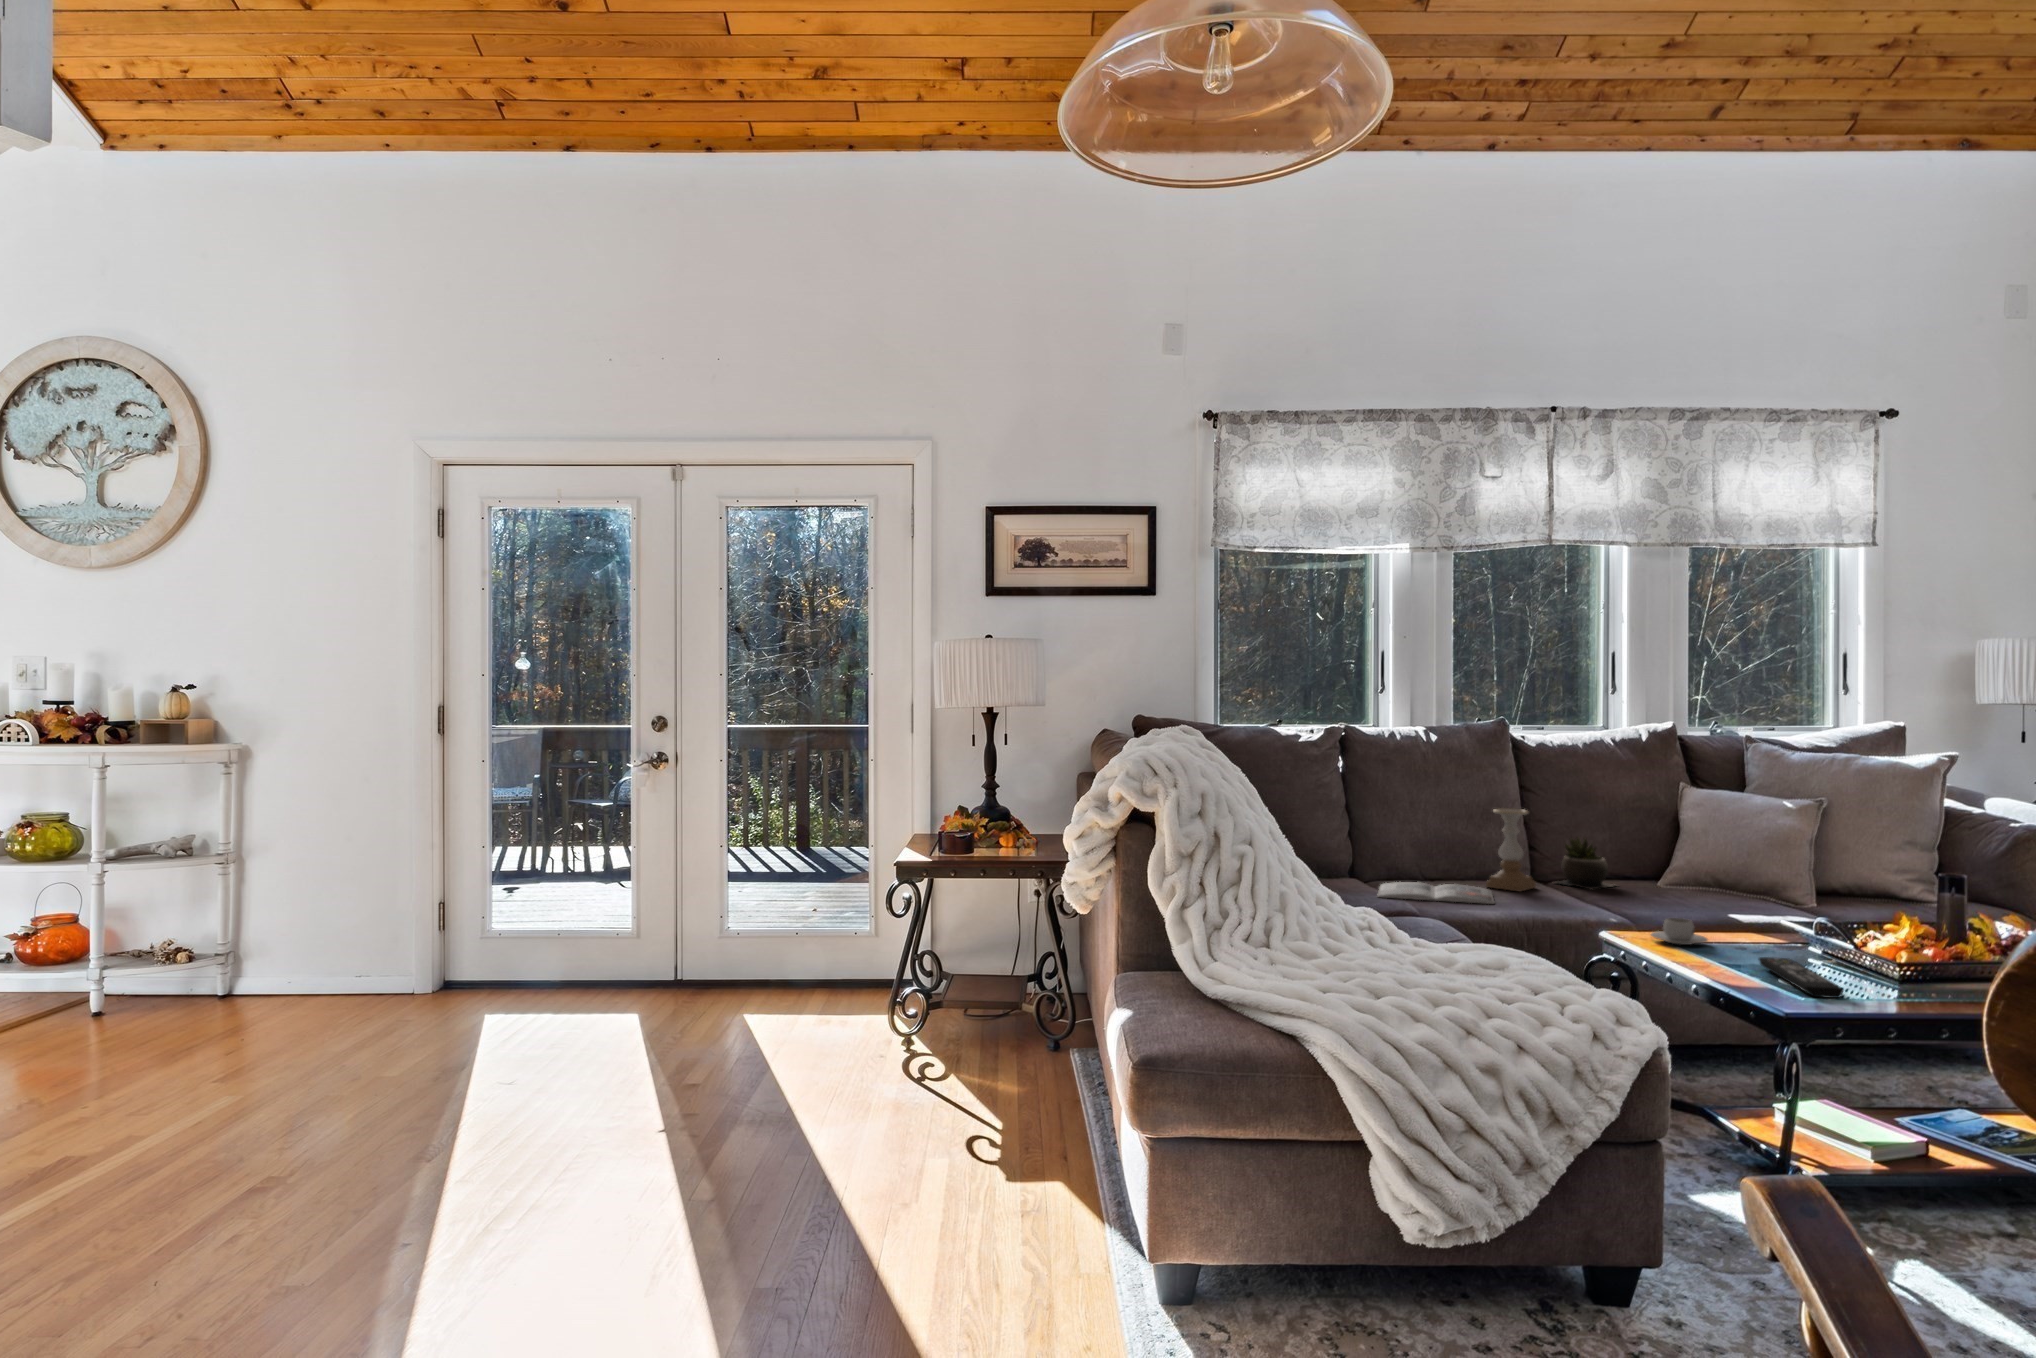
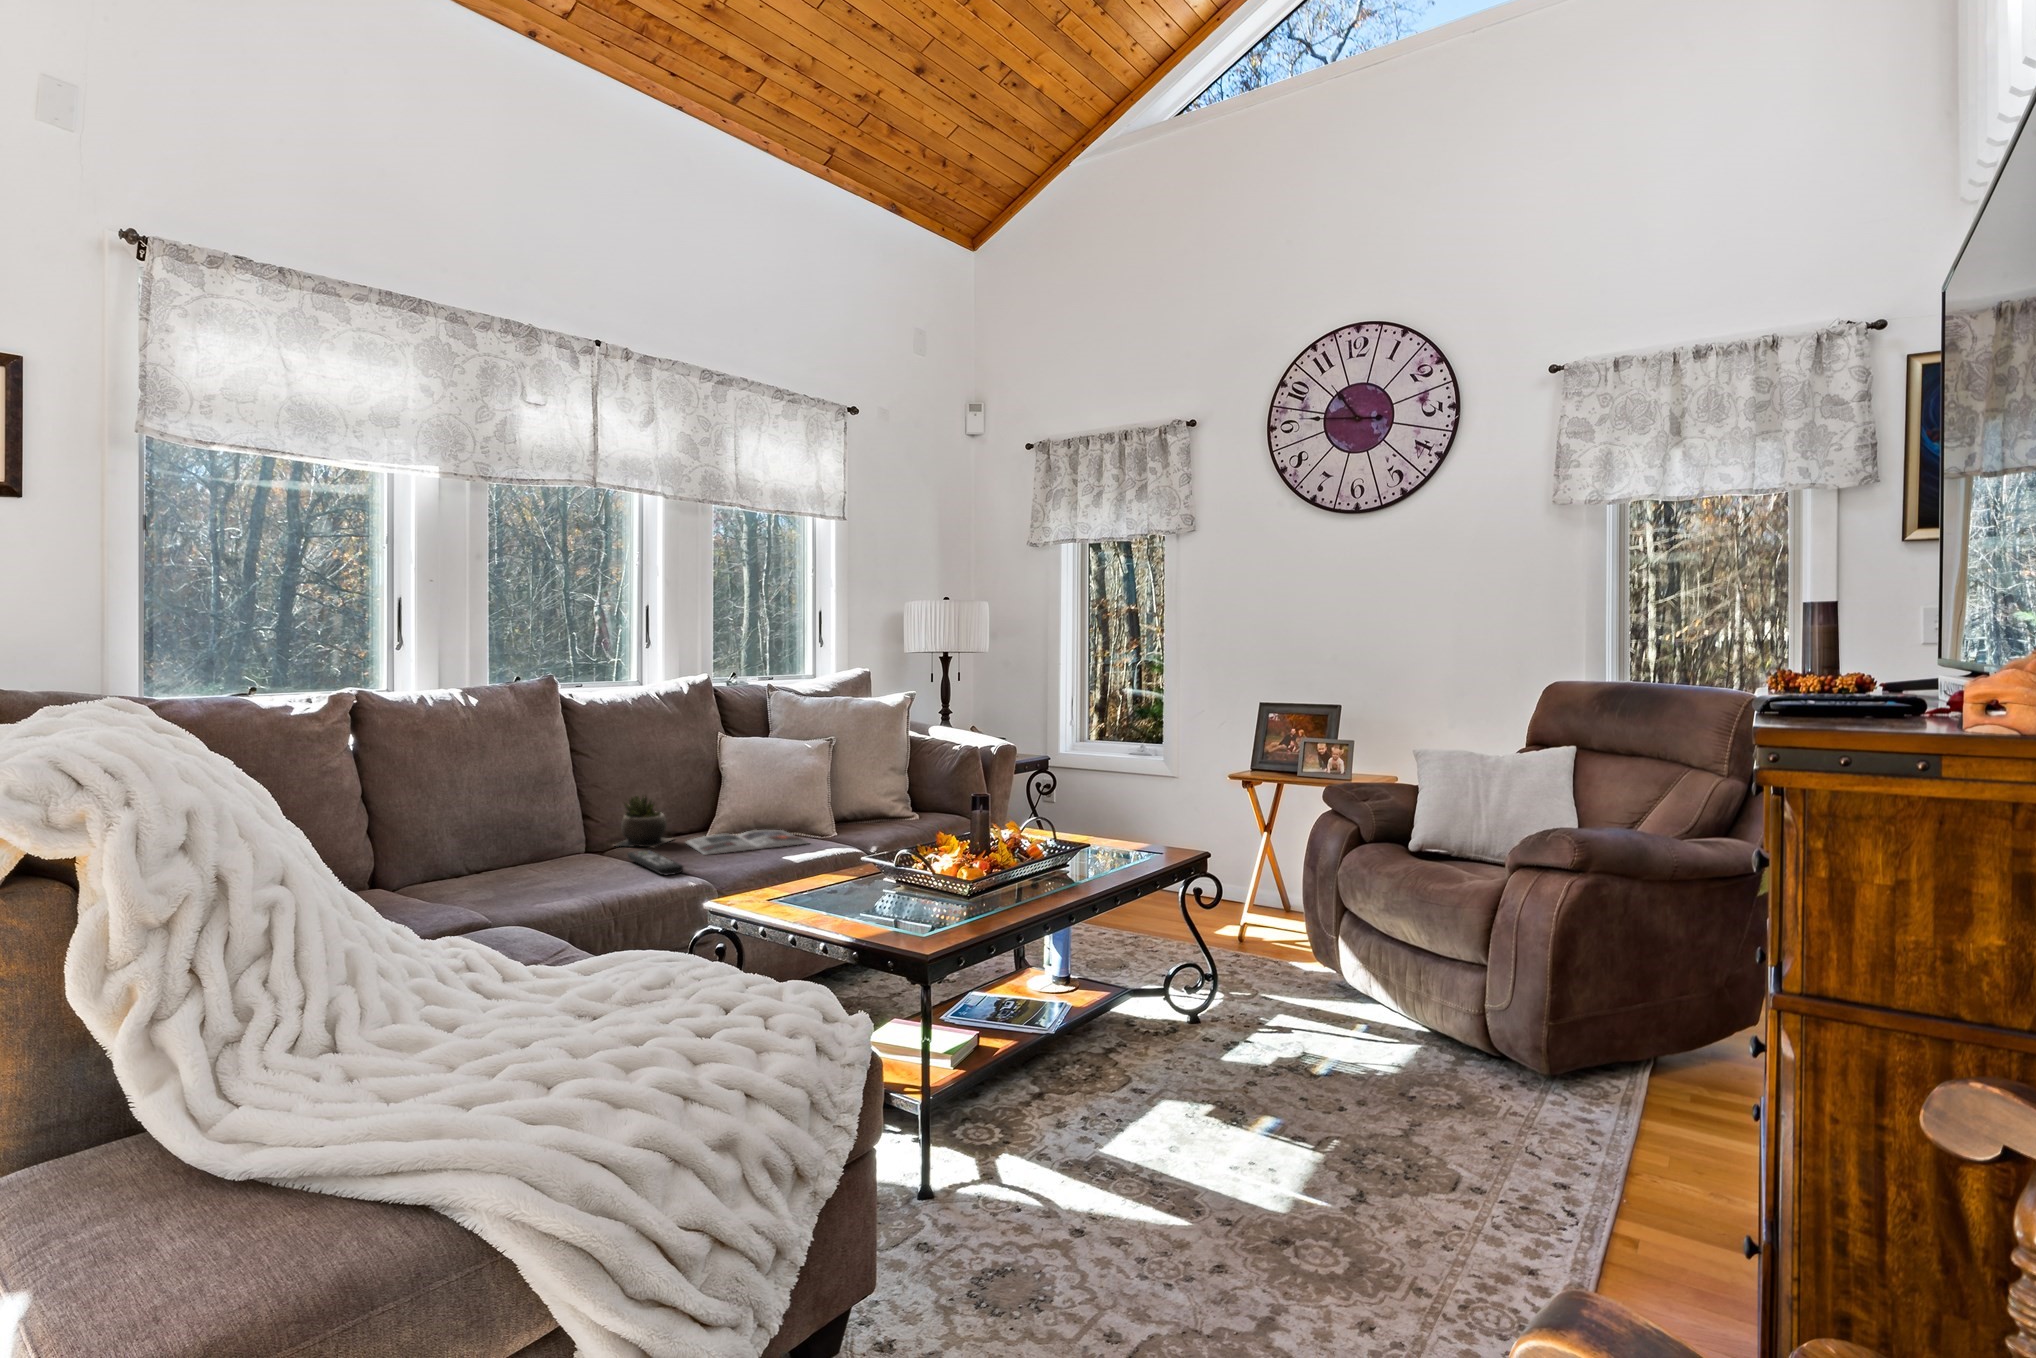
candle holder: present [1486,808,1536,892] -> none [548,772,600,863]
magazine: present [1378,882,1494,904] -> present [686,830,808,855]
teacup: present [1651,918,1707,945] -> none [755,871,807,898]
remote control: present [1759,957,1843,998] -> present [627,850,683,875]

